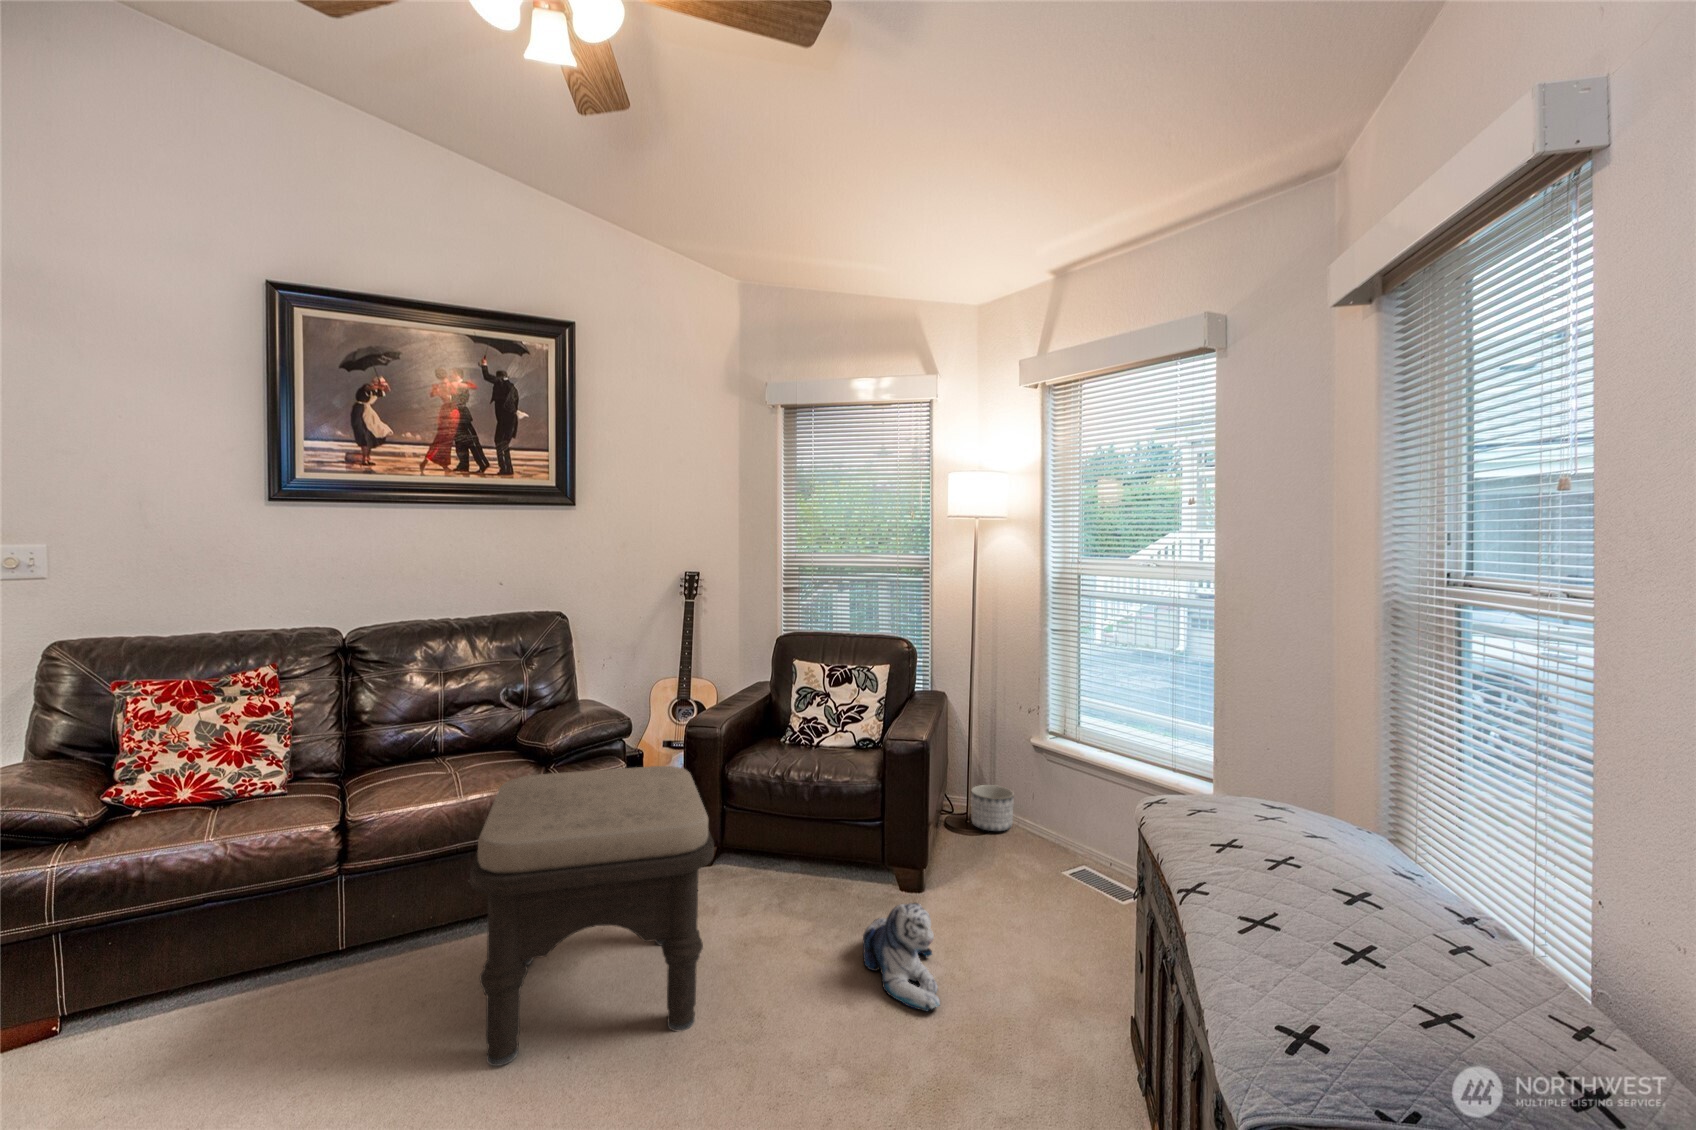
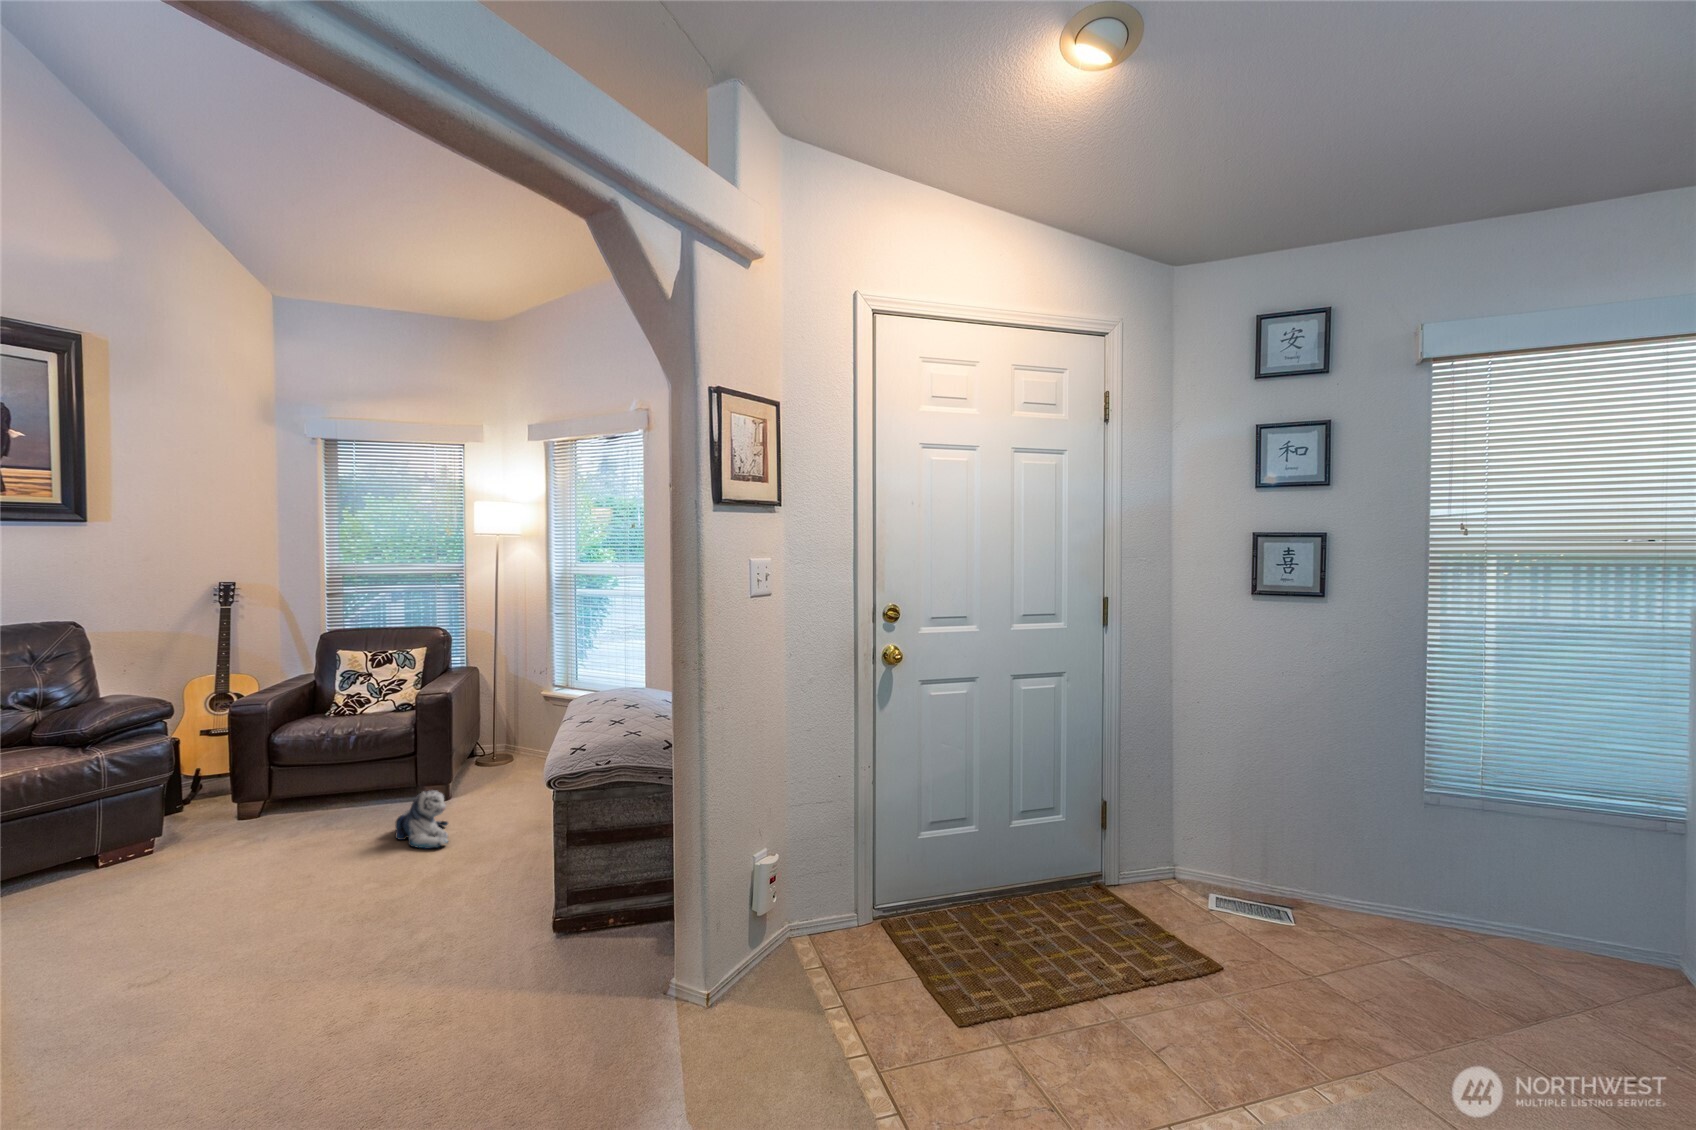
ottoman: present [470,766,714,1066] -> none [41,729,270,940]
planter: present [971,785,1014,831] -> none [497,730,531,761]

